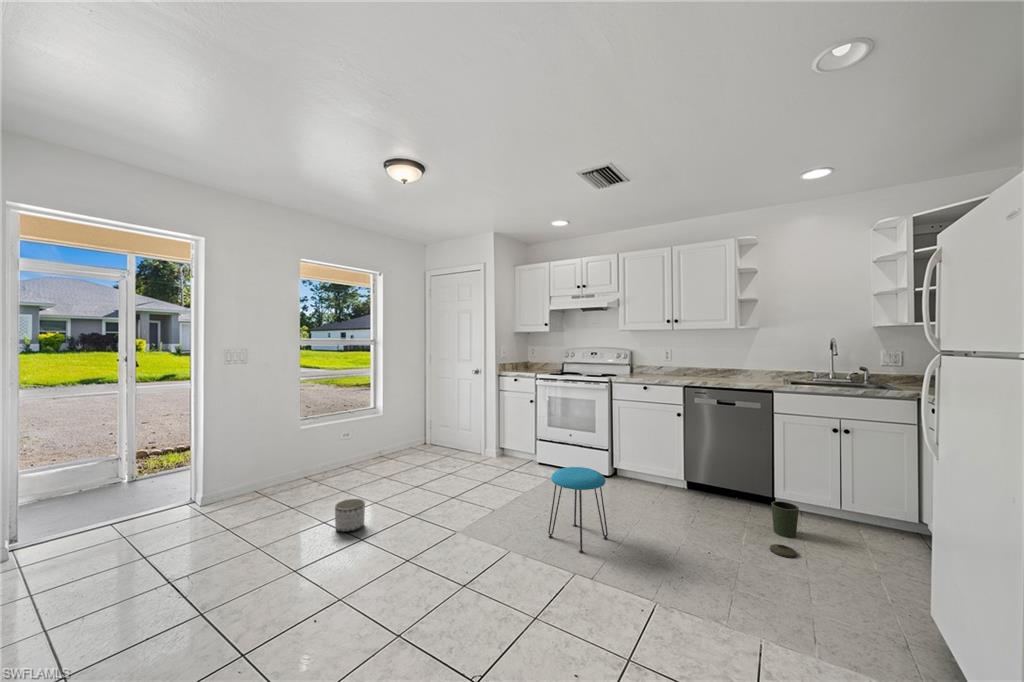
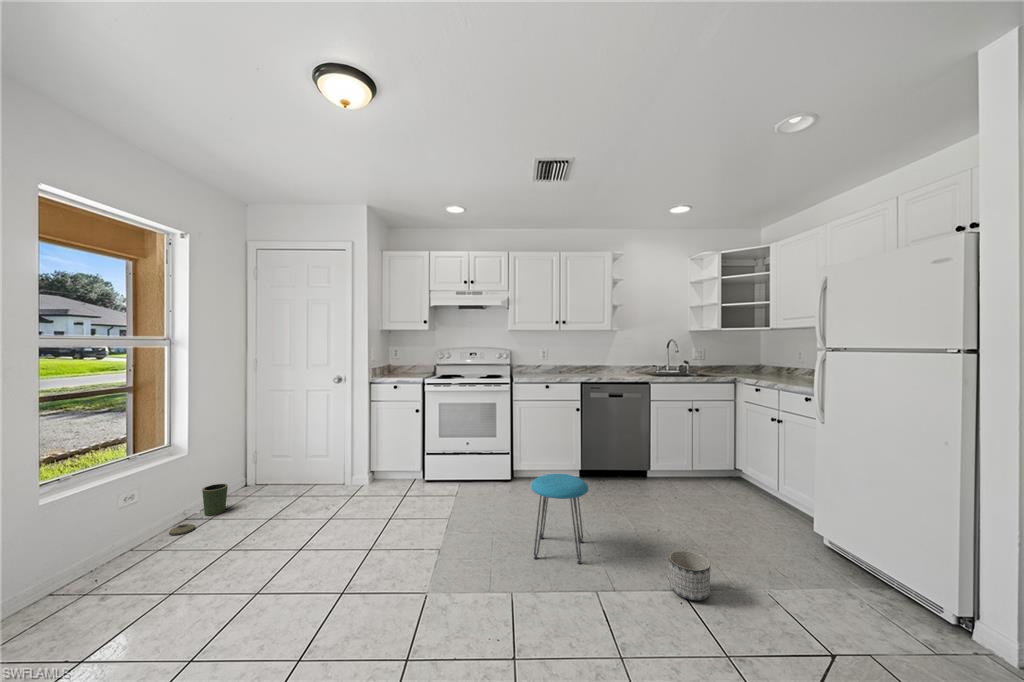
planter: present [335,499,365,532] -> present [669,550,710,601]
trash can: present [770,501,799,558] -> present [169,484,228,535]

